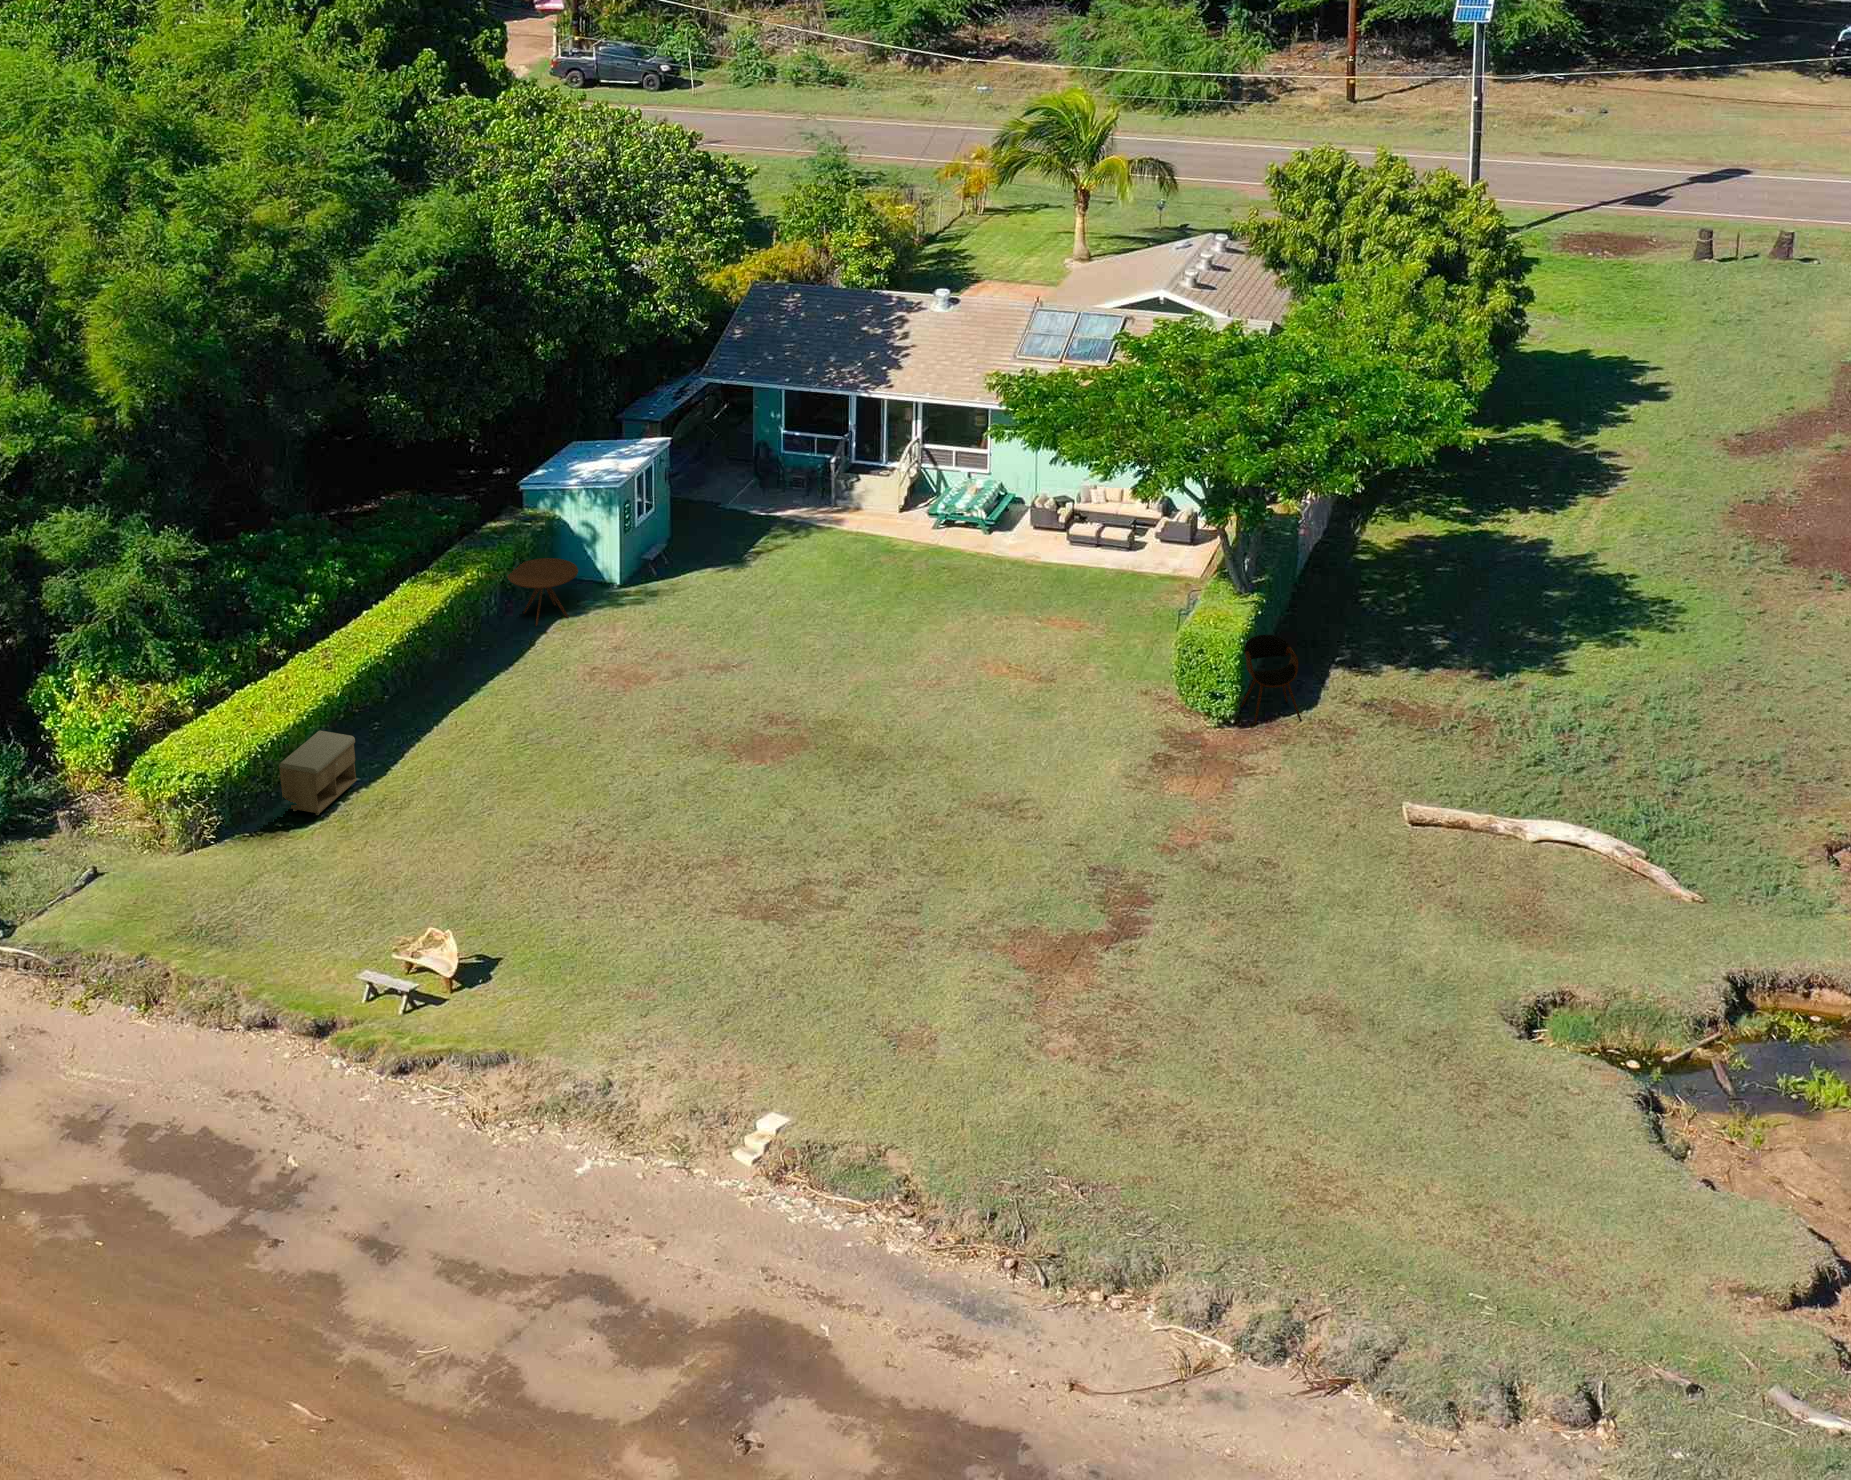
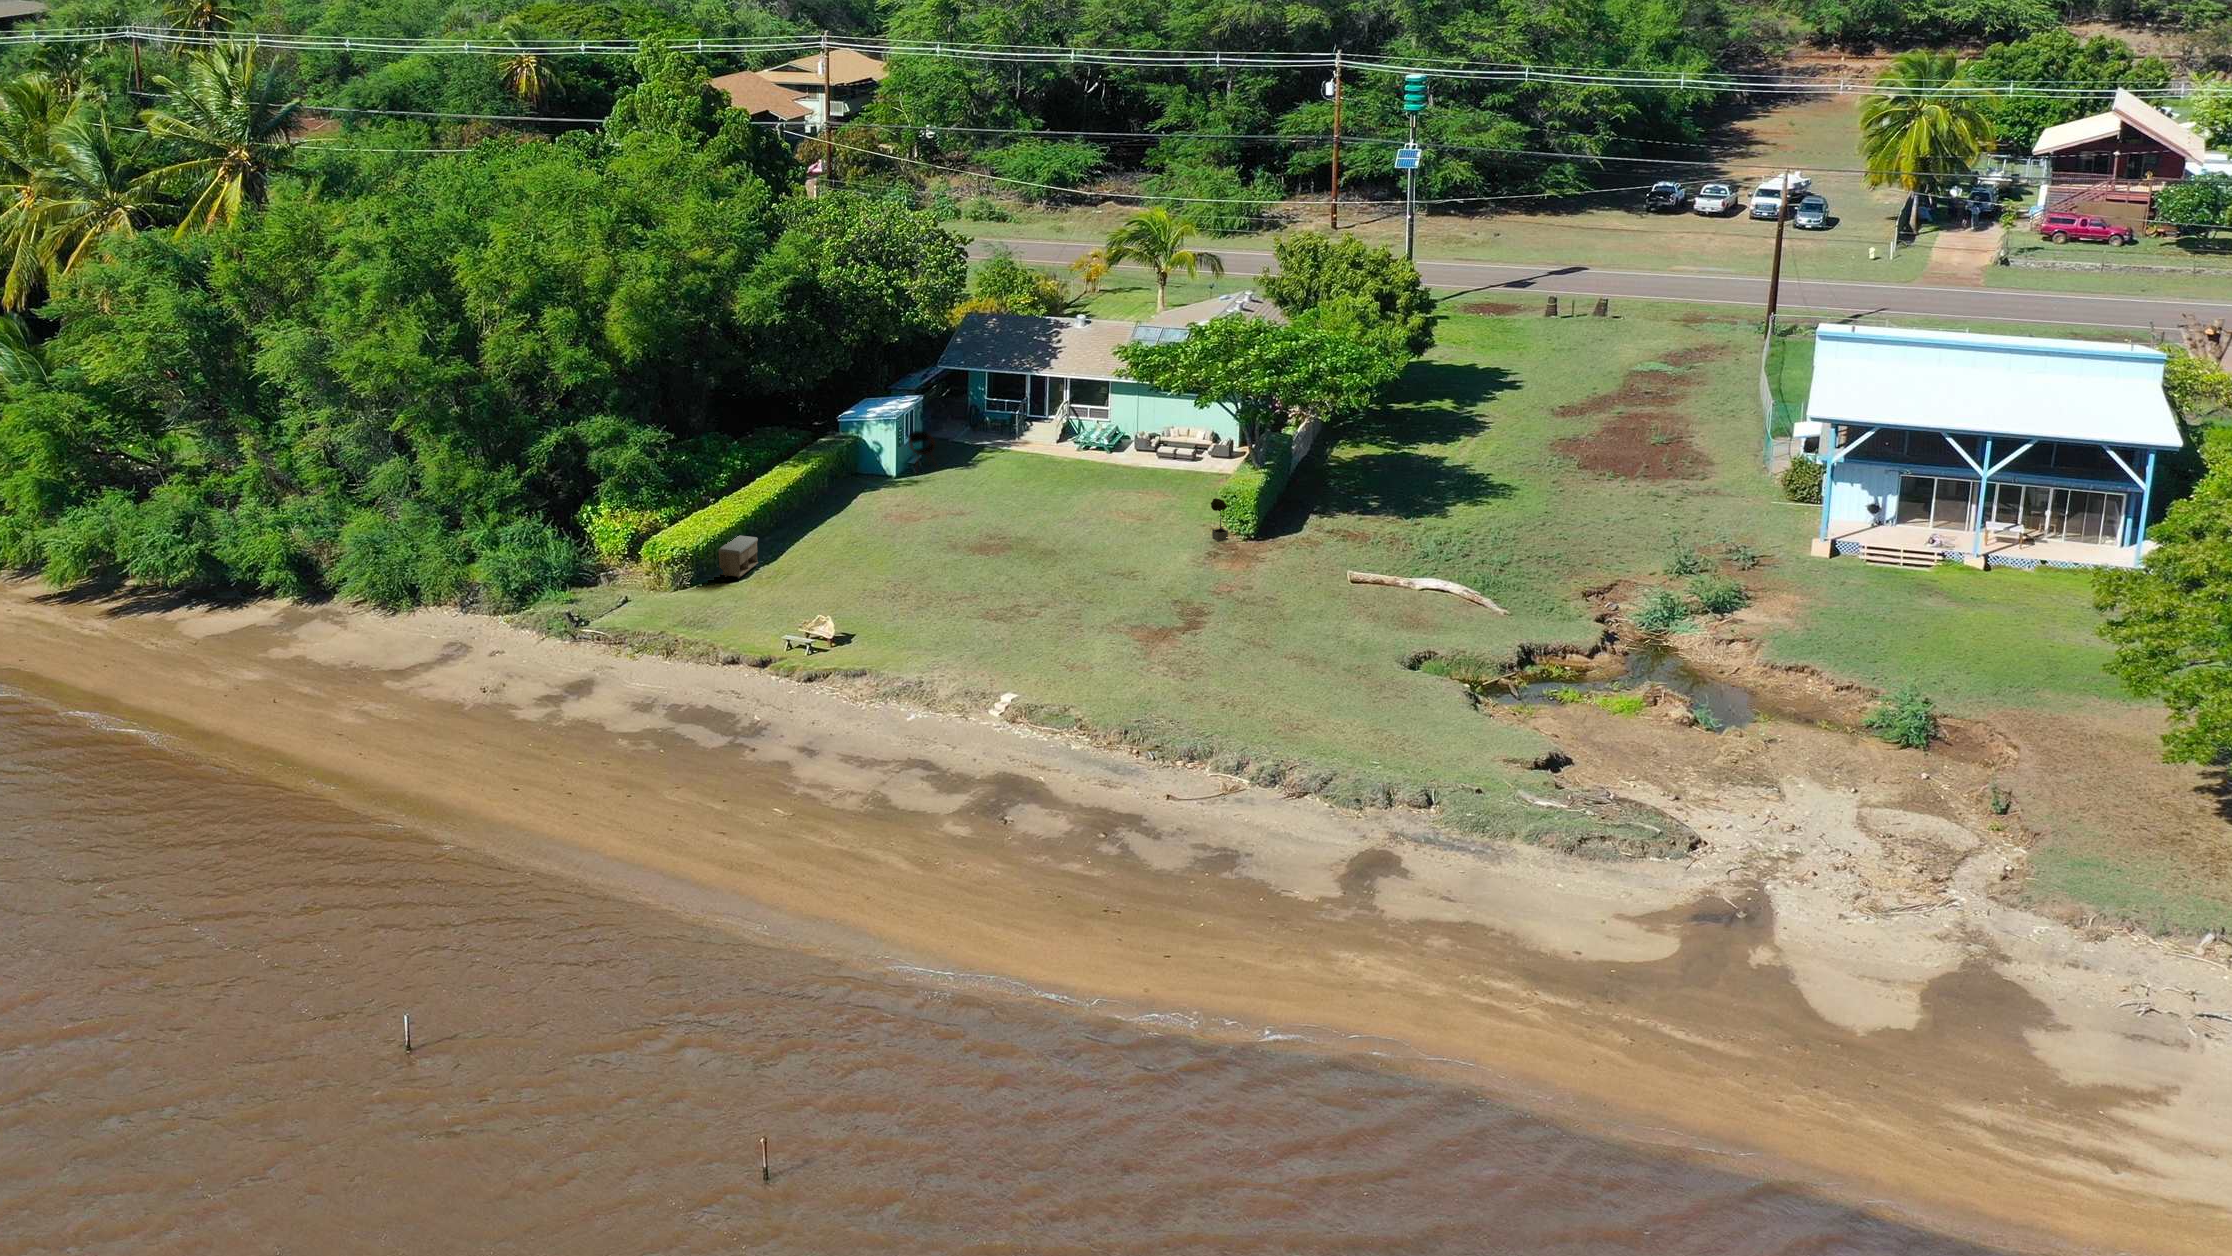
round table: present [508,558,578,626] -> none [829,460,870,497]
chair: present [1240,635,1302,726] -> present [908,431,938,468]
potted tree: none [1161,652,1191,729] -> present [1211,498,1228,541]

